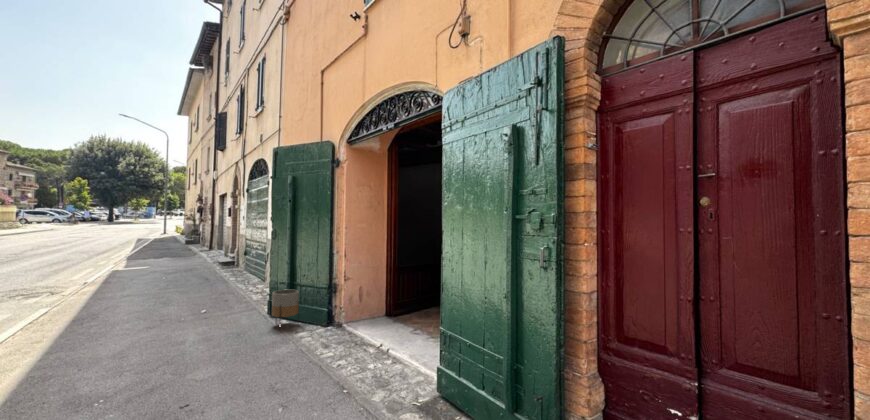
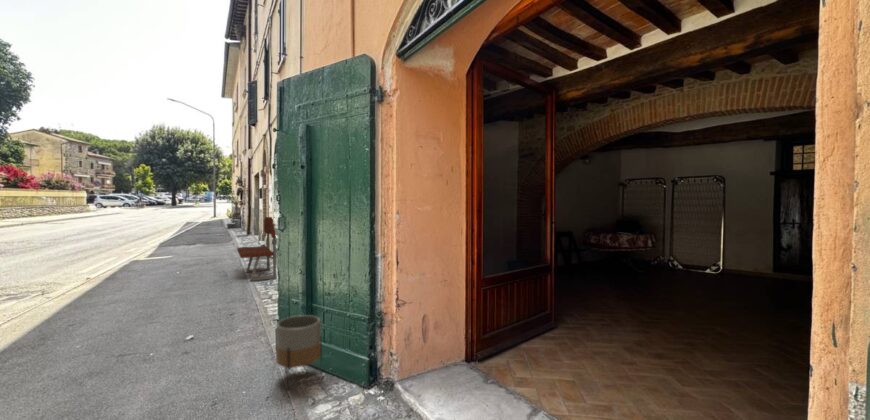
bench: none [217,232,253,282] -> present [237,217,277,281]

